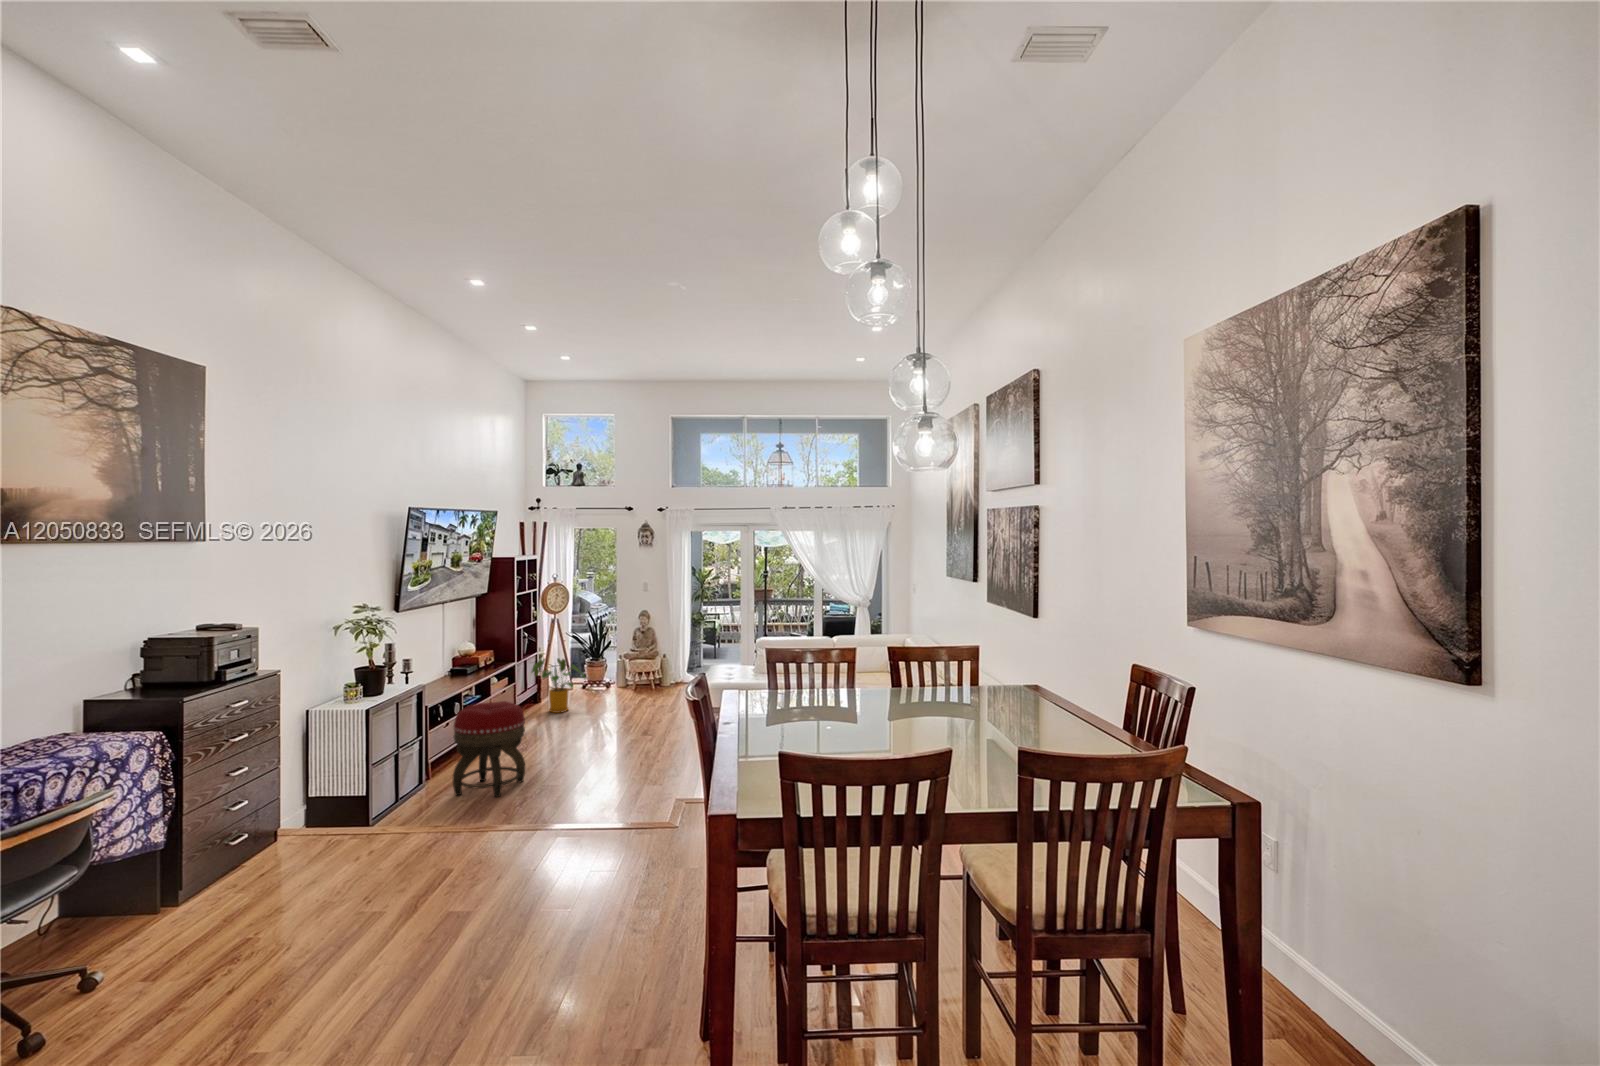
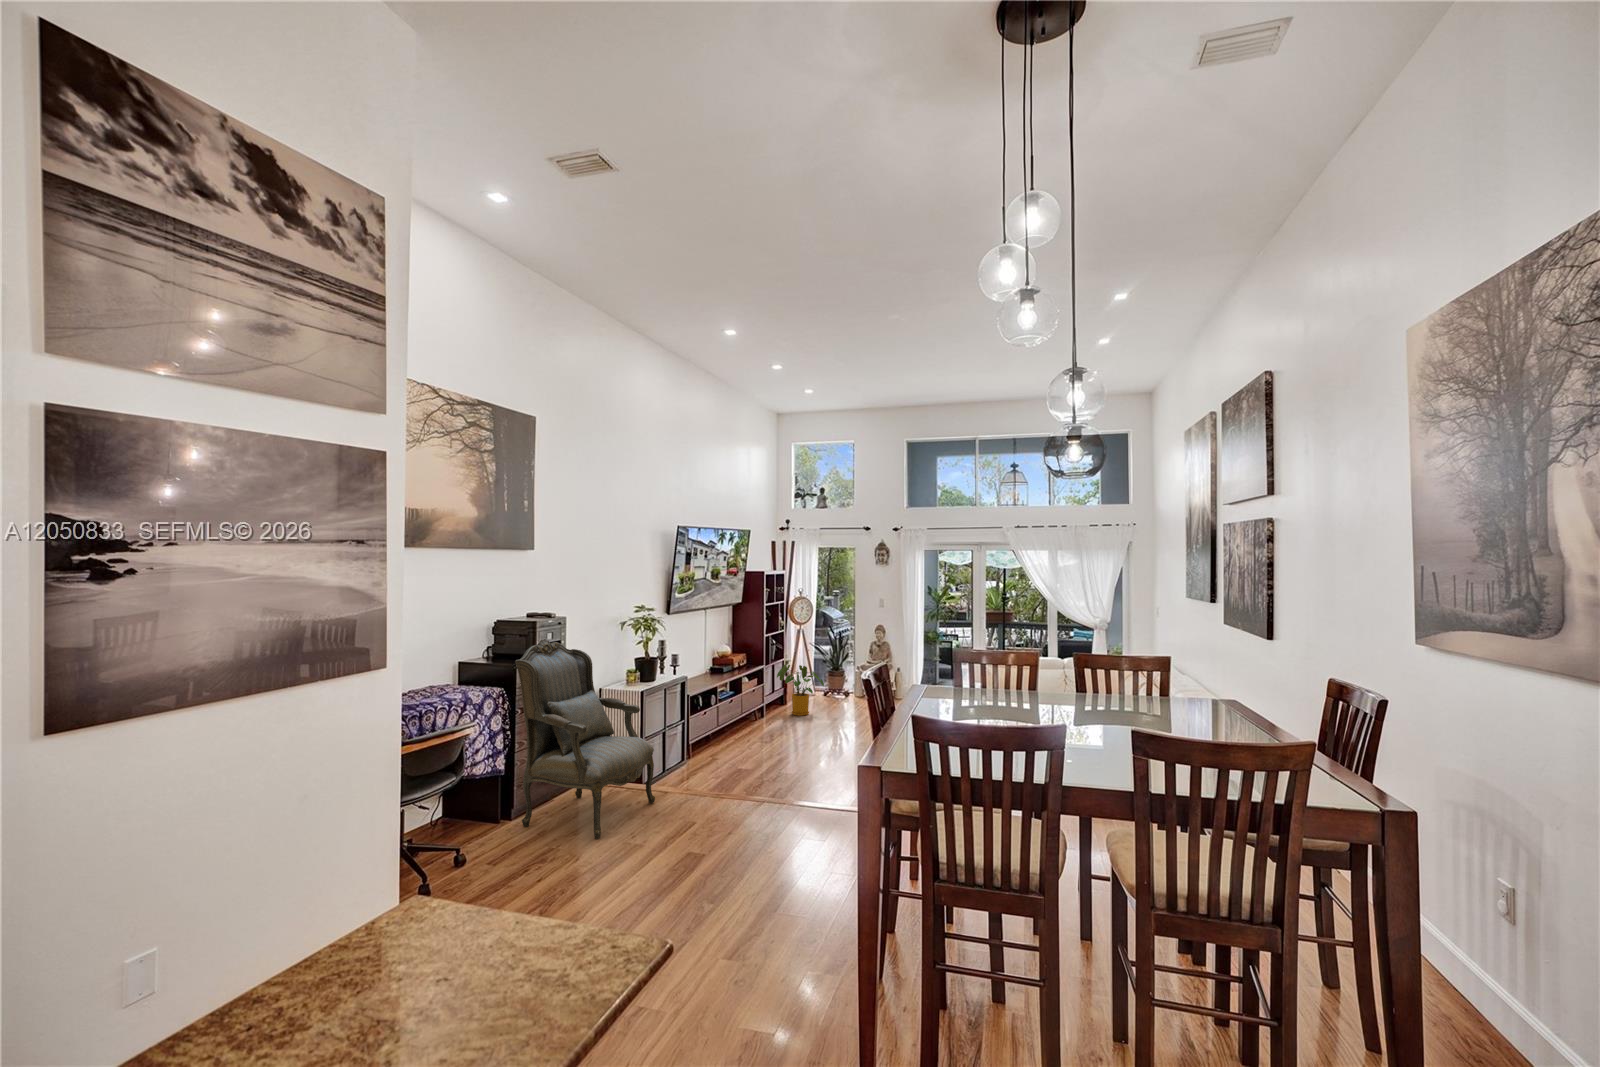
armchair: none [180,660,396,916] -> present [515,639,655,839]
footstool: present [453,701,525,797] -> none [705,695,763,778]

